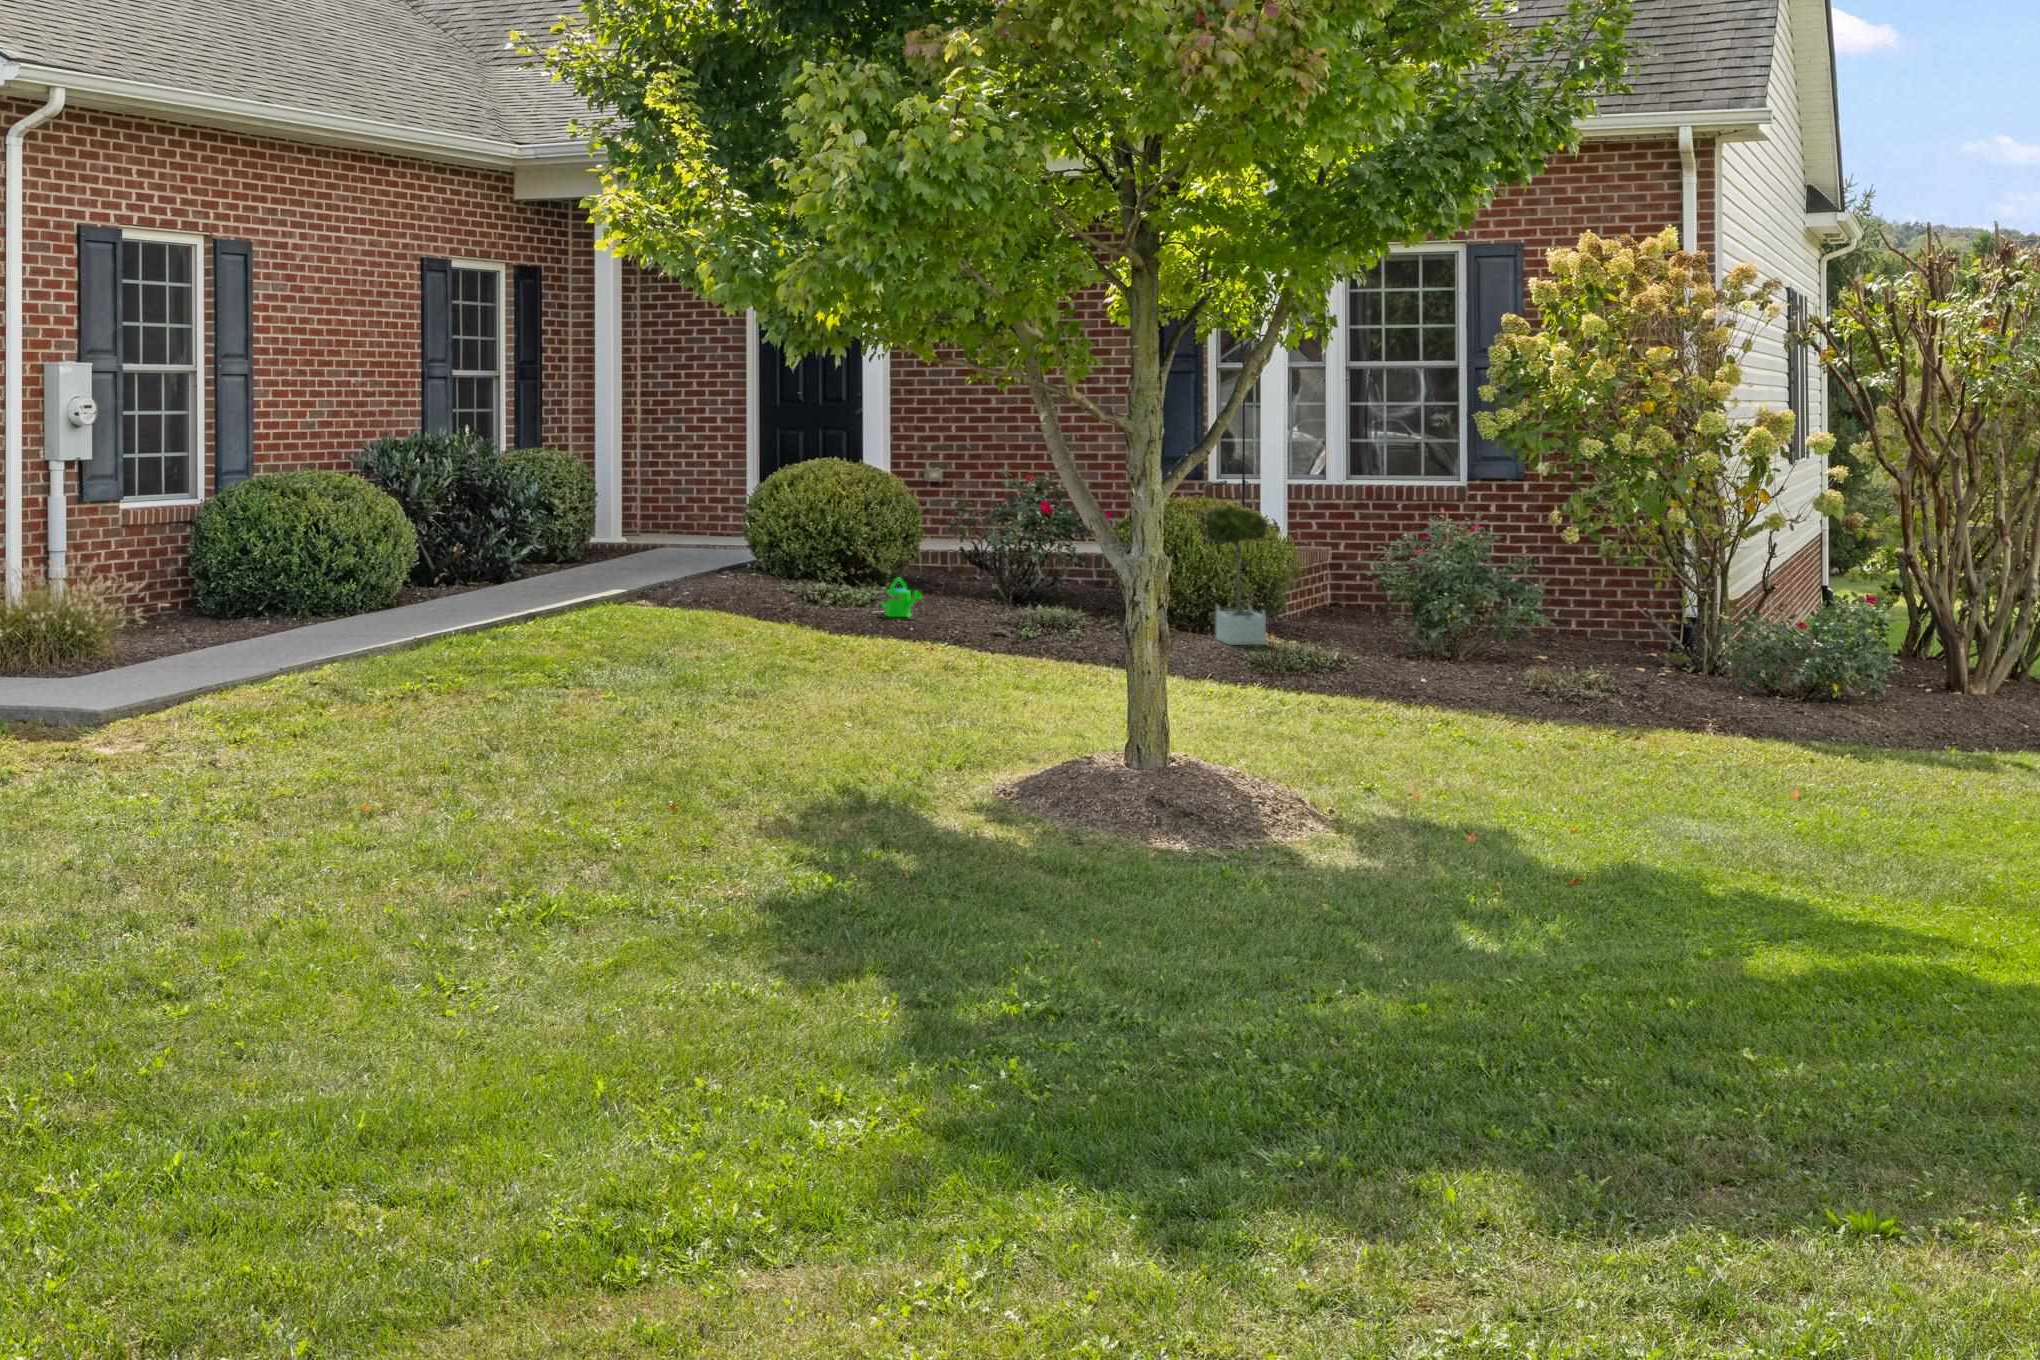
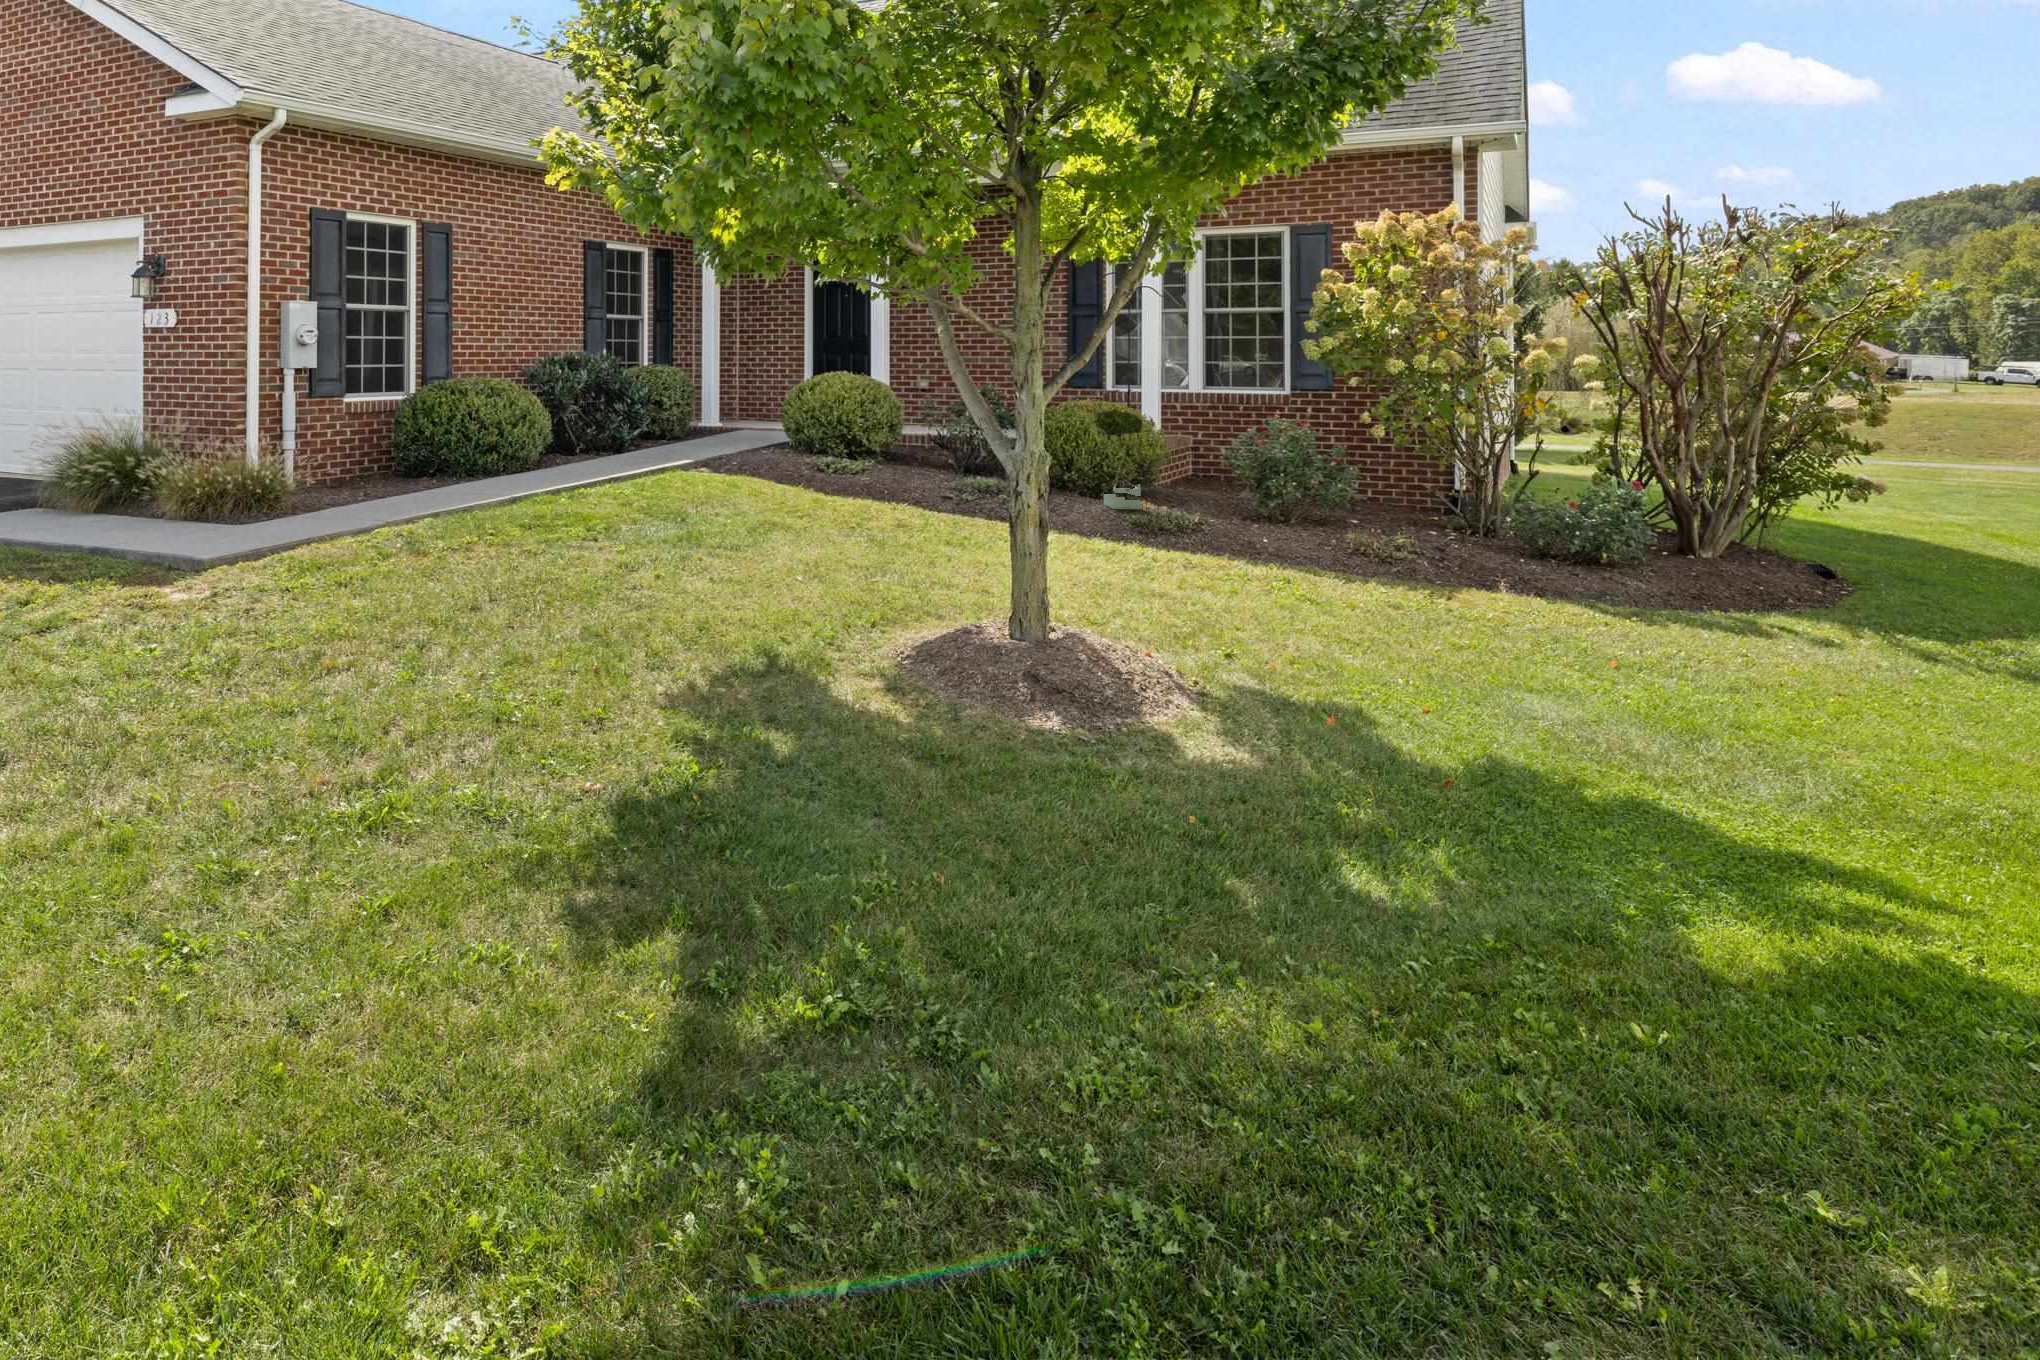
watering can: present [881,578,922,617] -> none [868,455,897,482]

